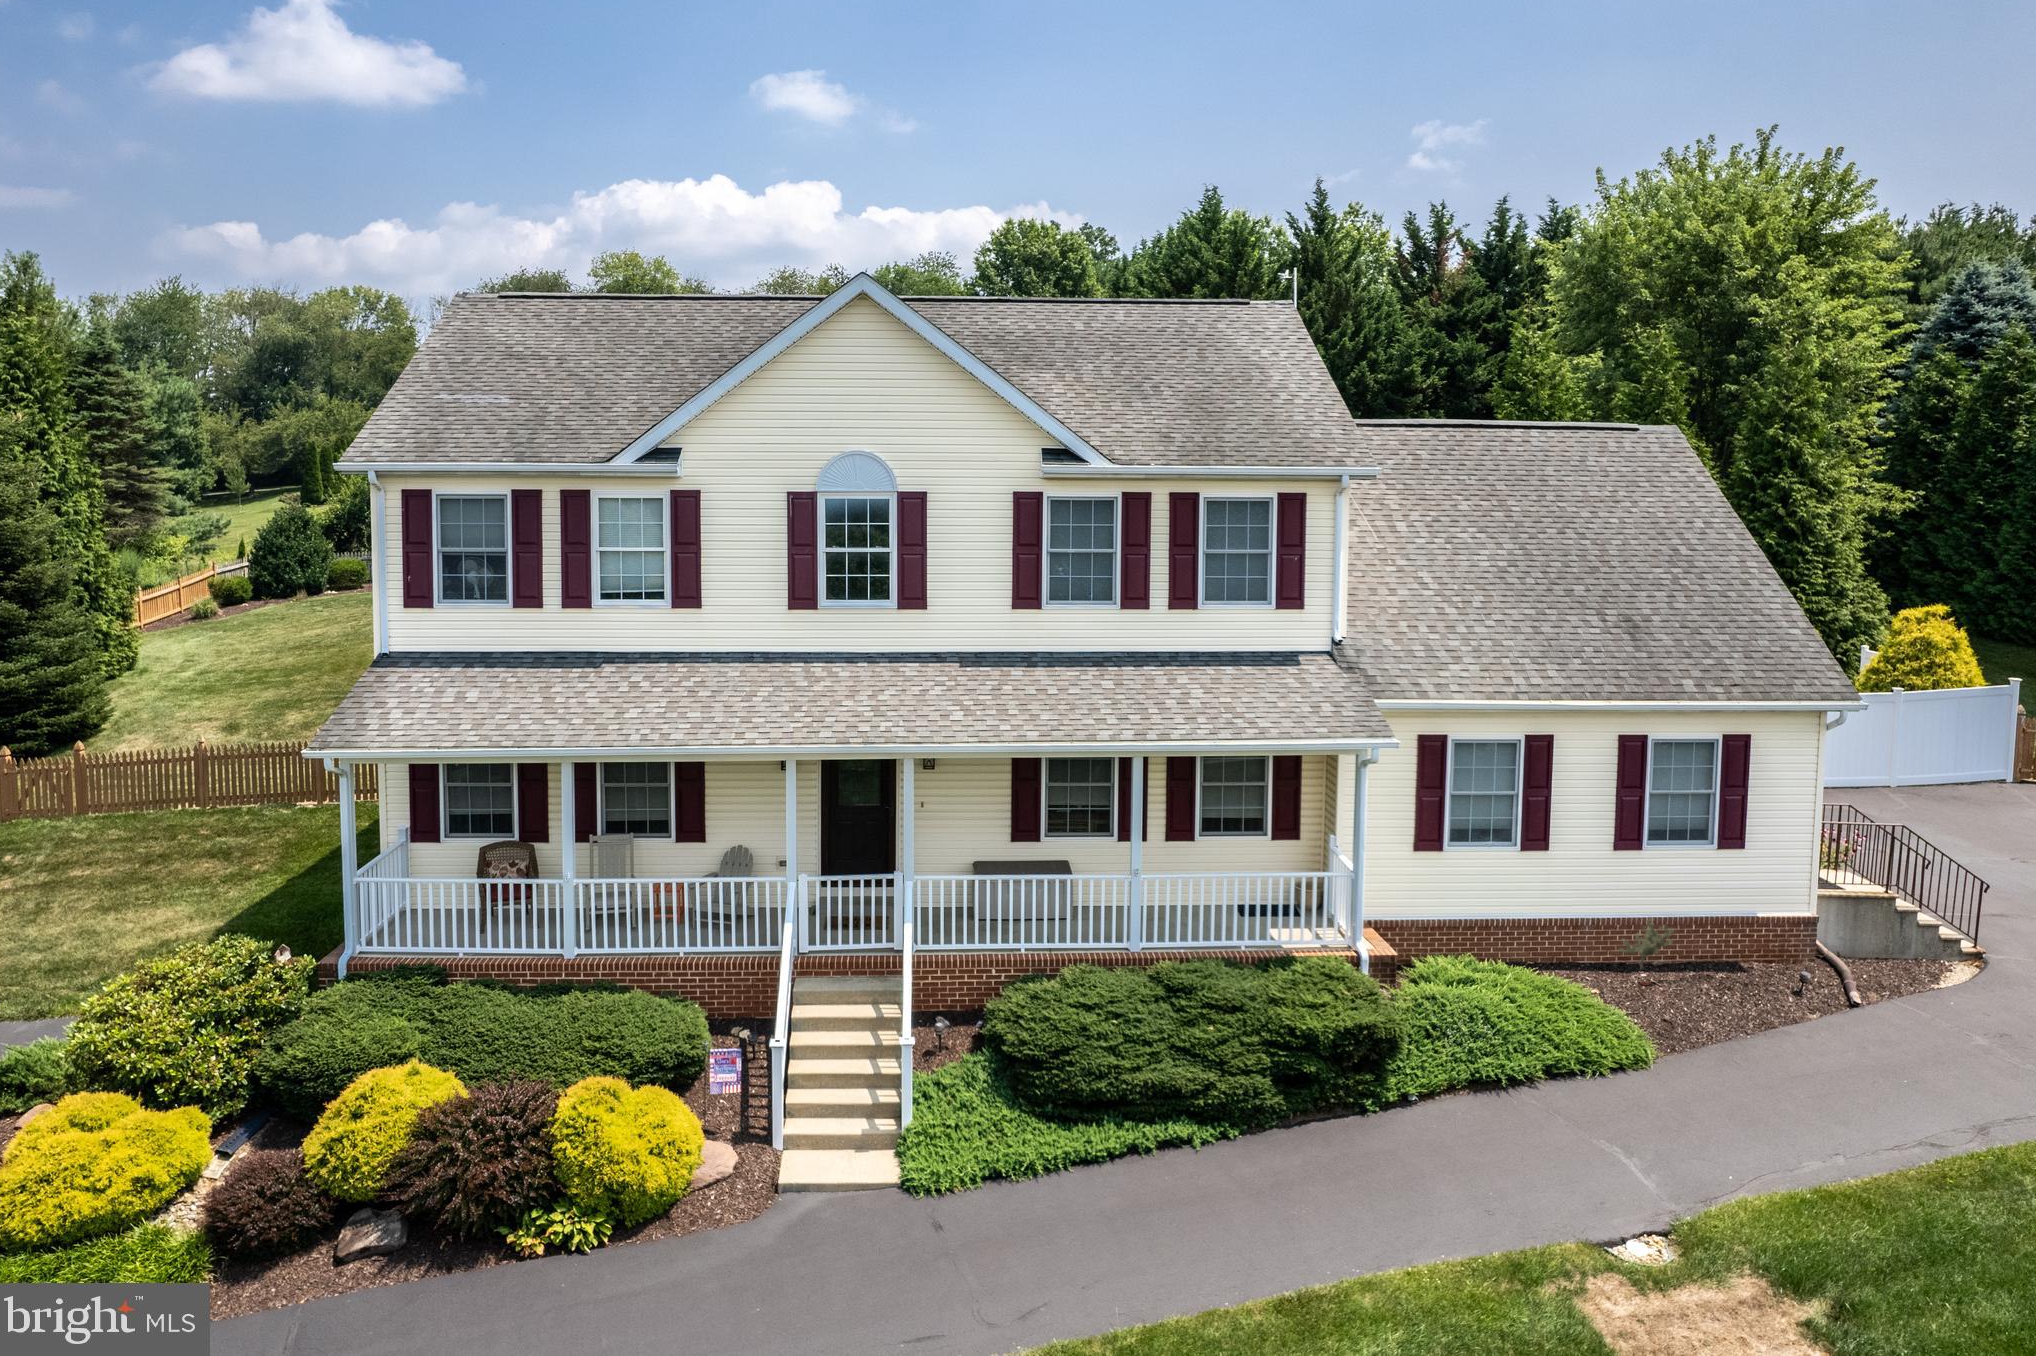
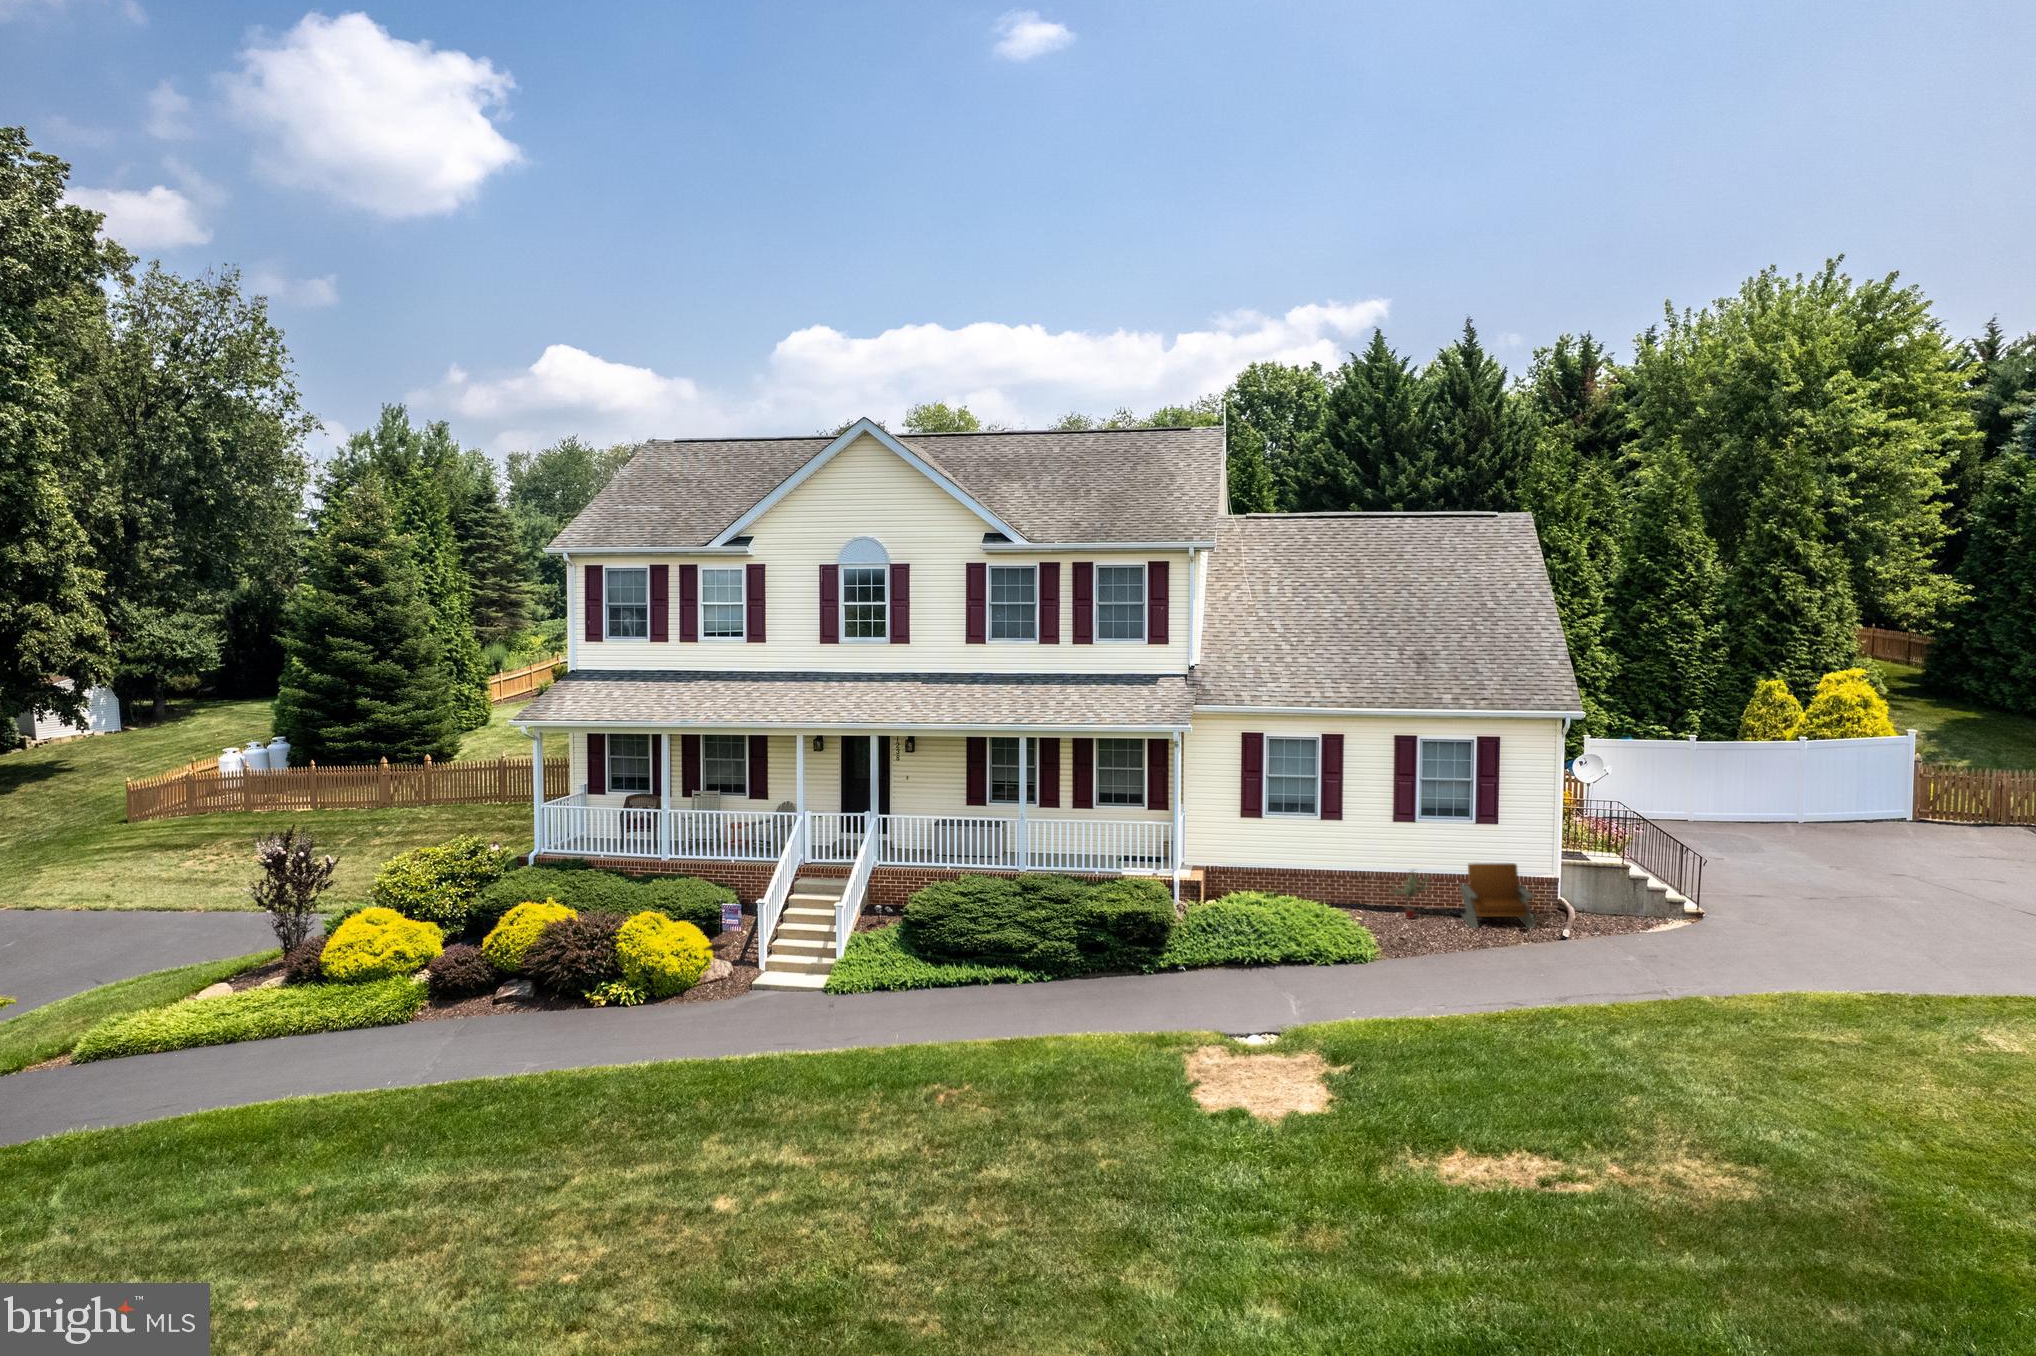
lounge chair: none [1704,905,1823,999] -> present [1460,863,1536,929]
side table: none [698,1119,746,1198] -> present [703,944,732,982]

